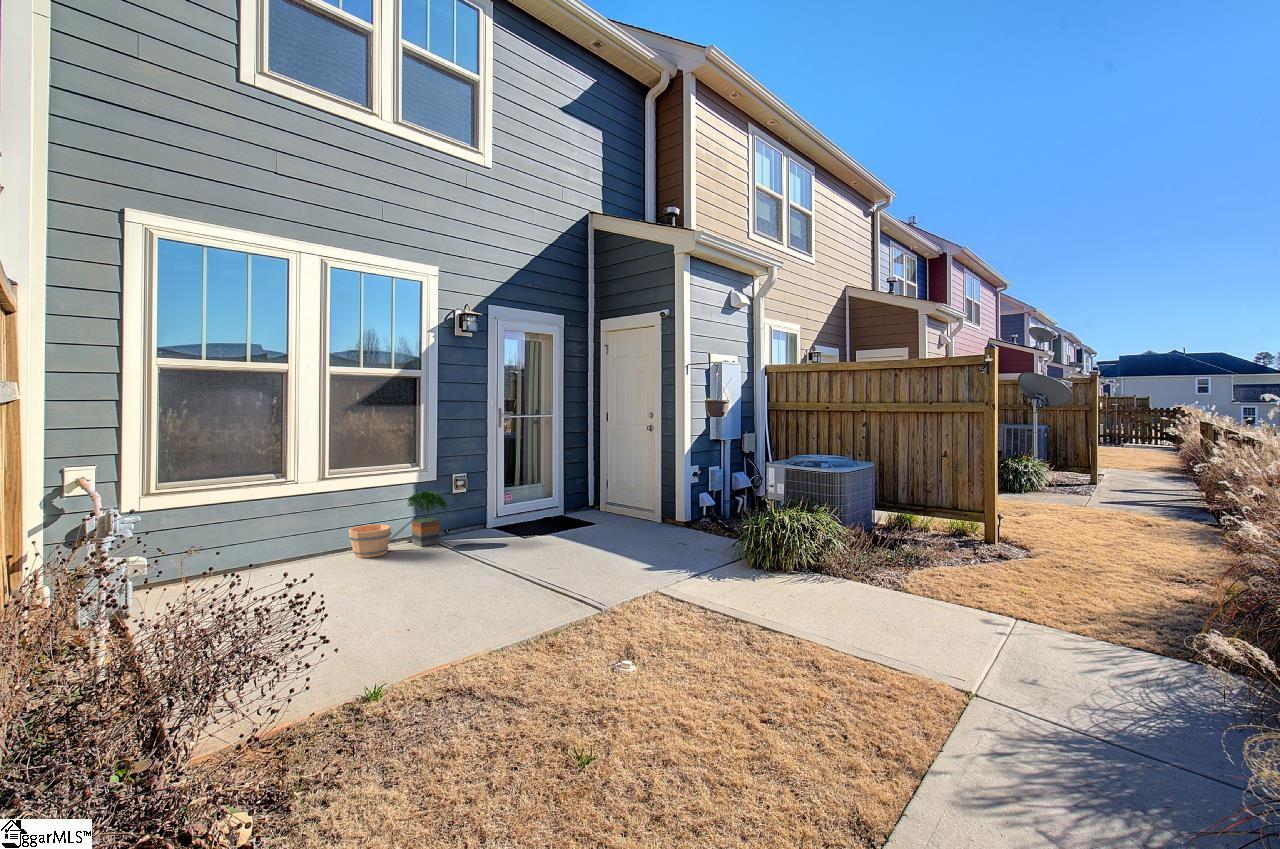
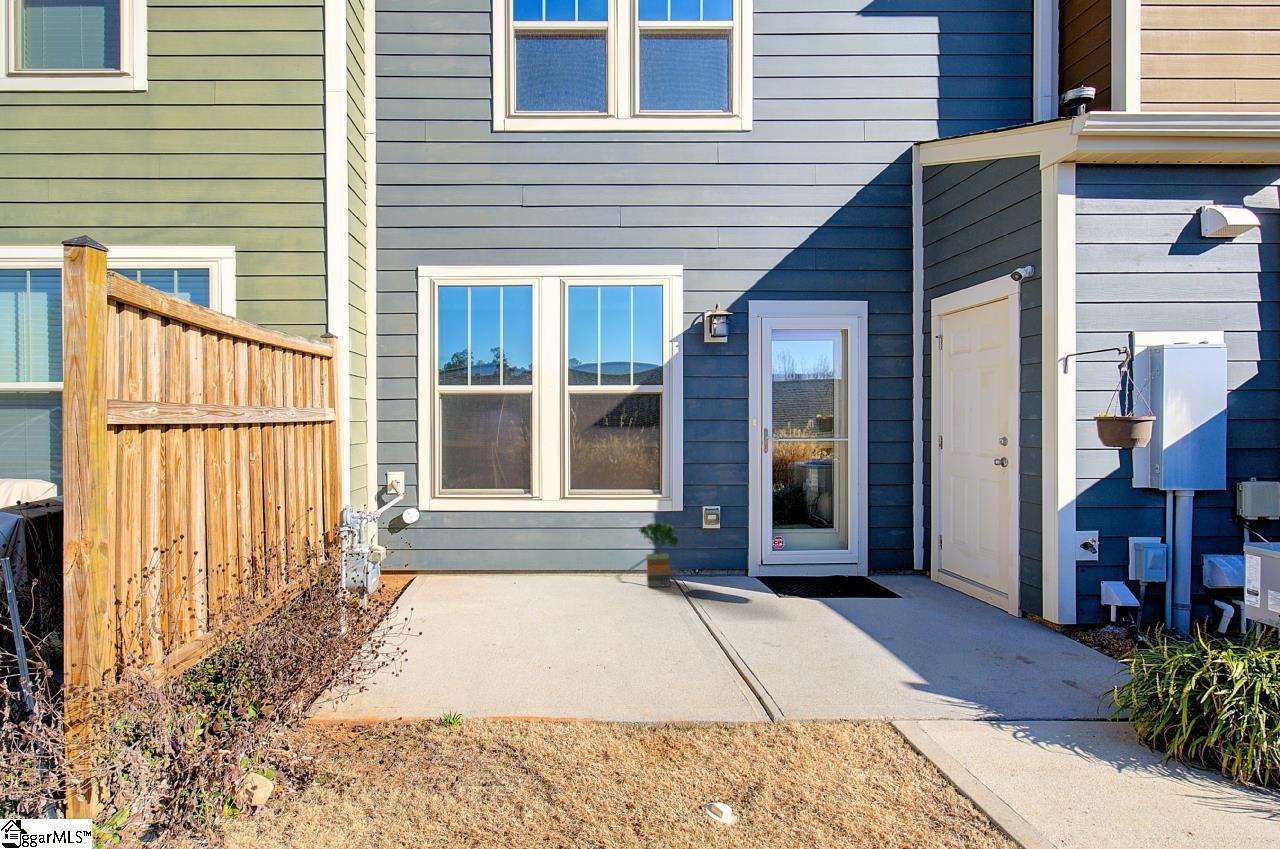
bucket: present [348,524,392,558] -> none [573,552,616,590]

